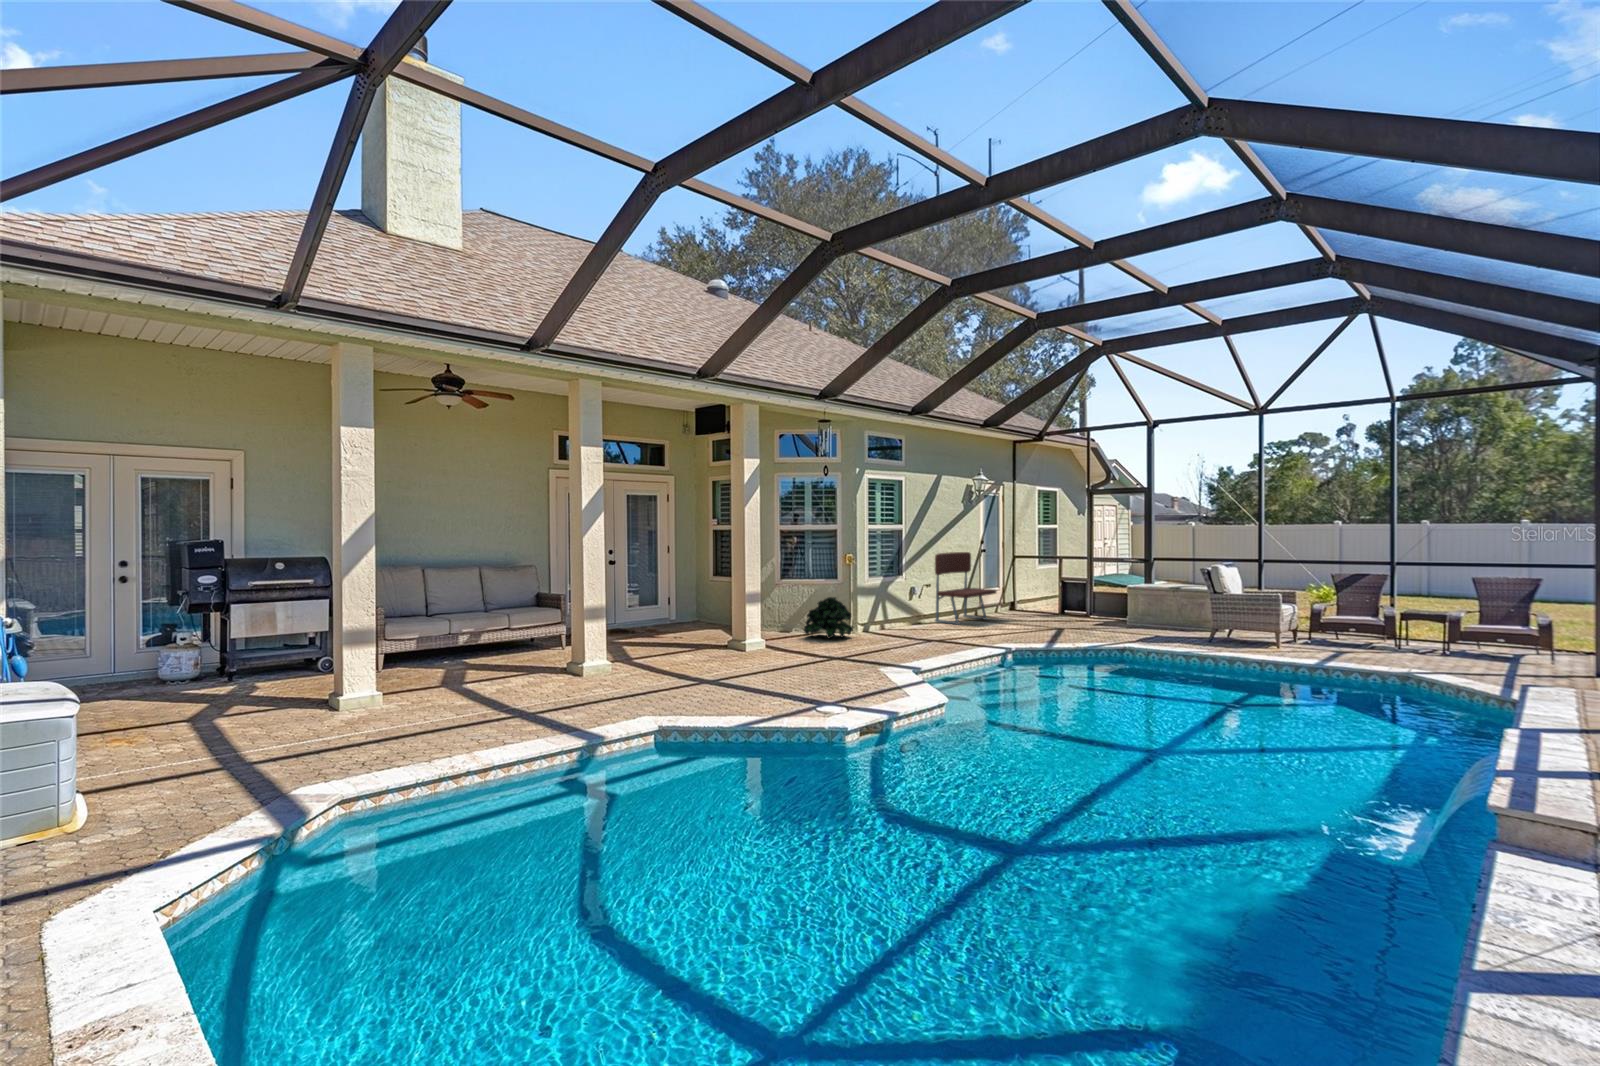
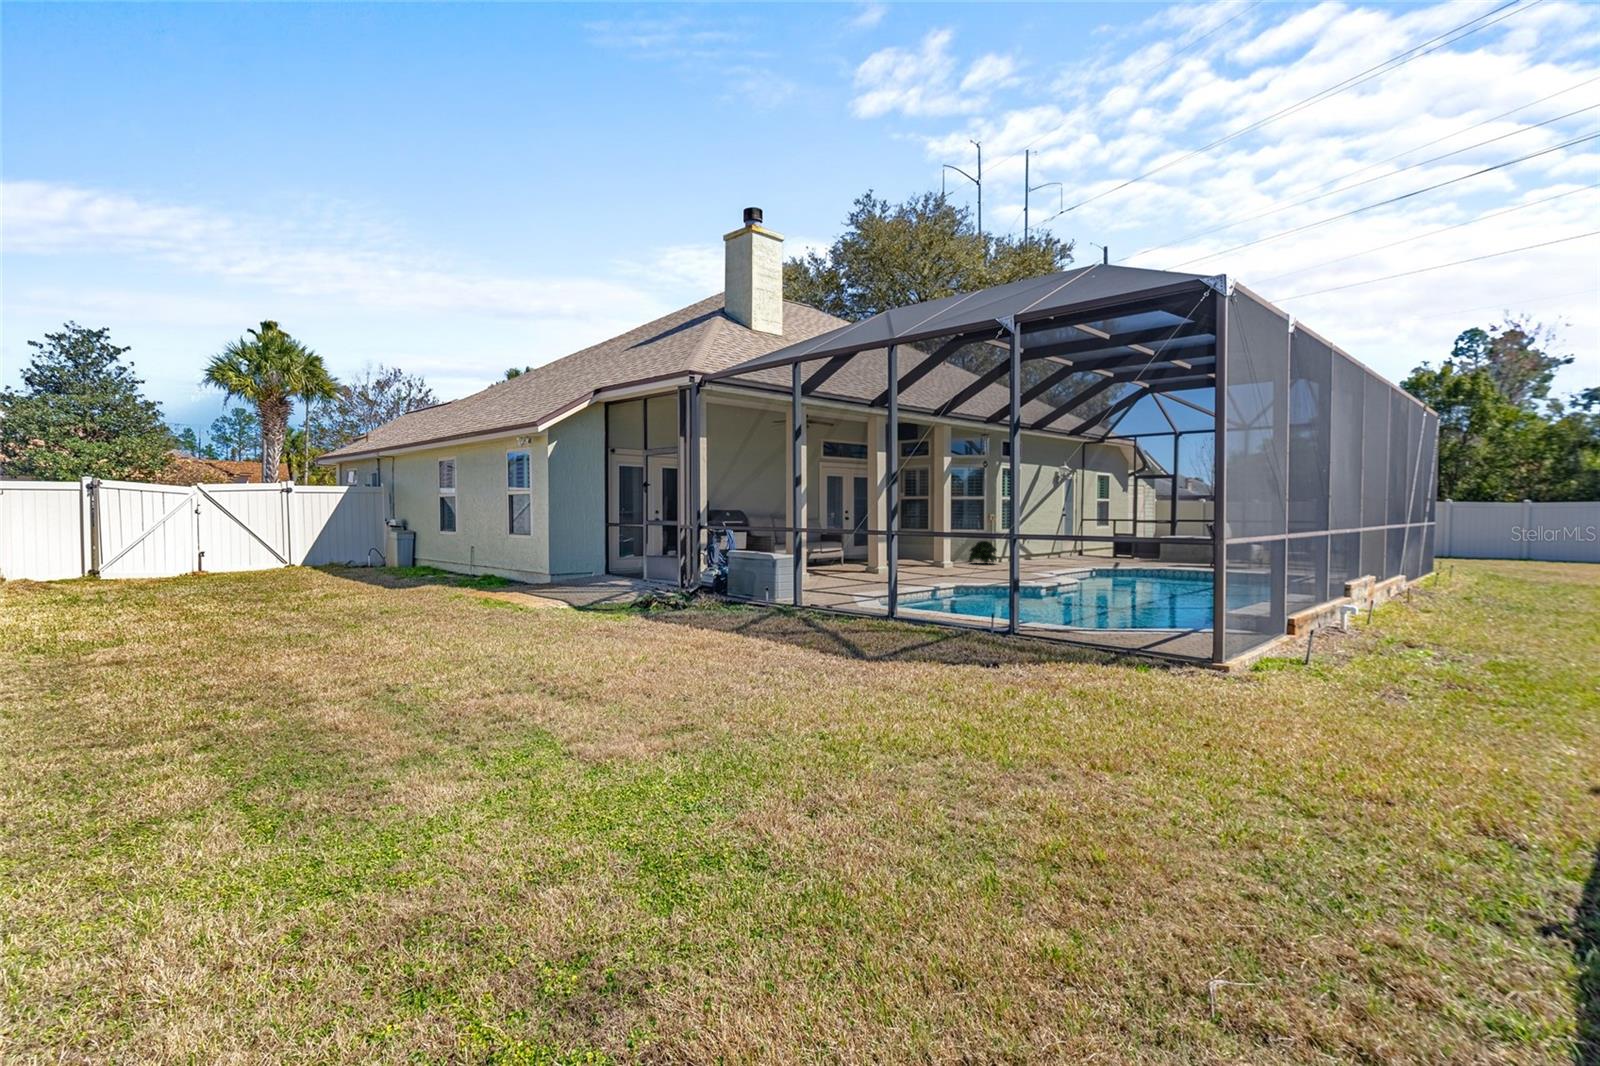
bench: present [935,552,997,625] -> none [1038,515,1076,560]

